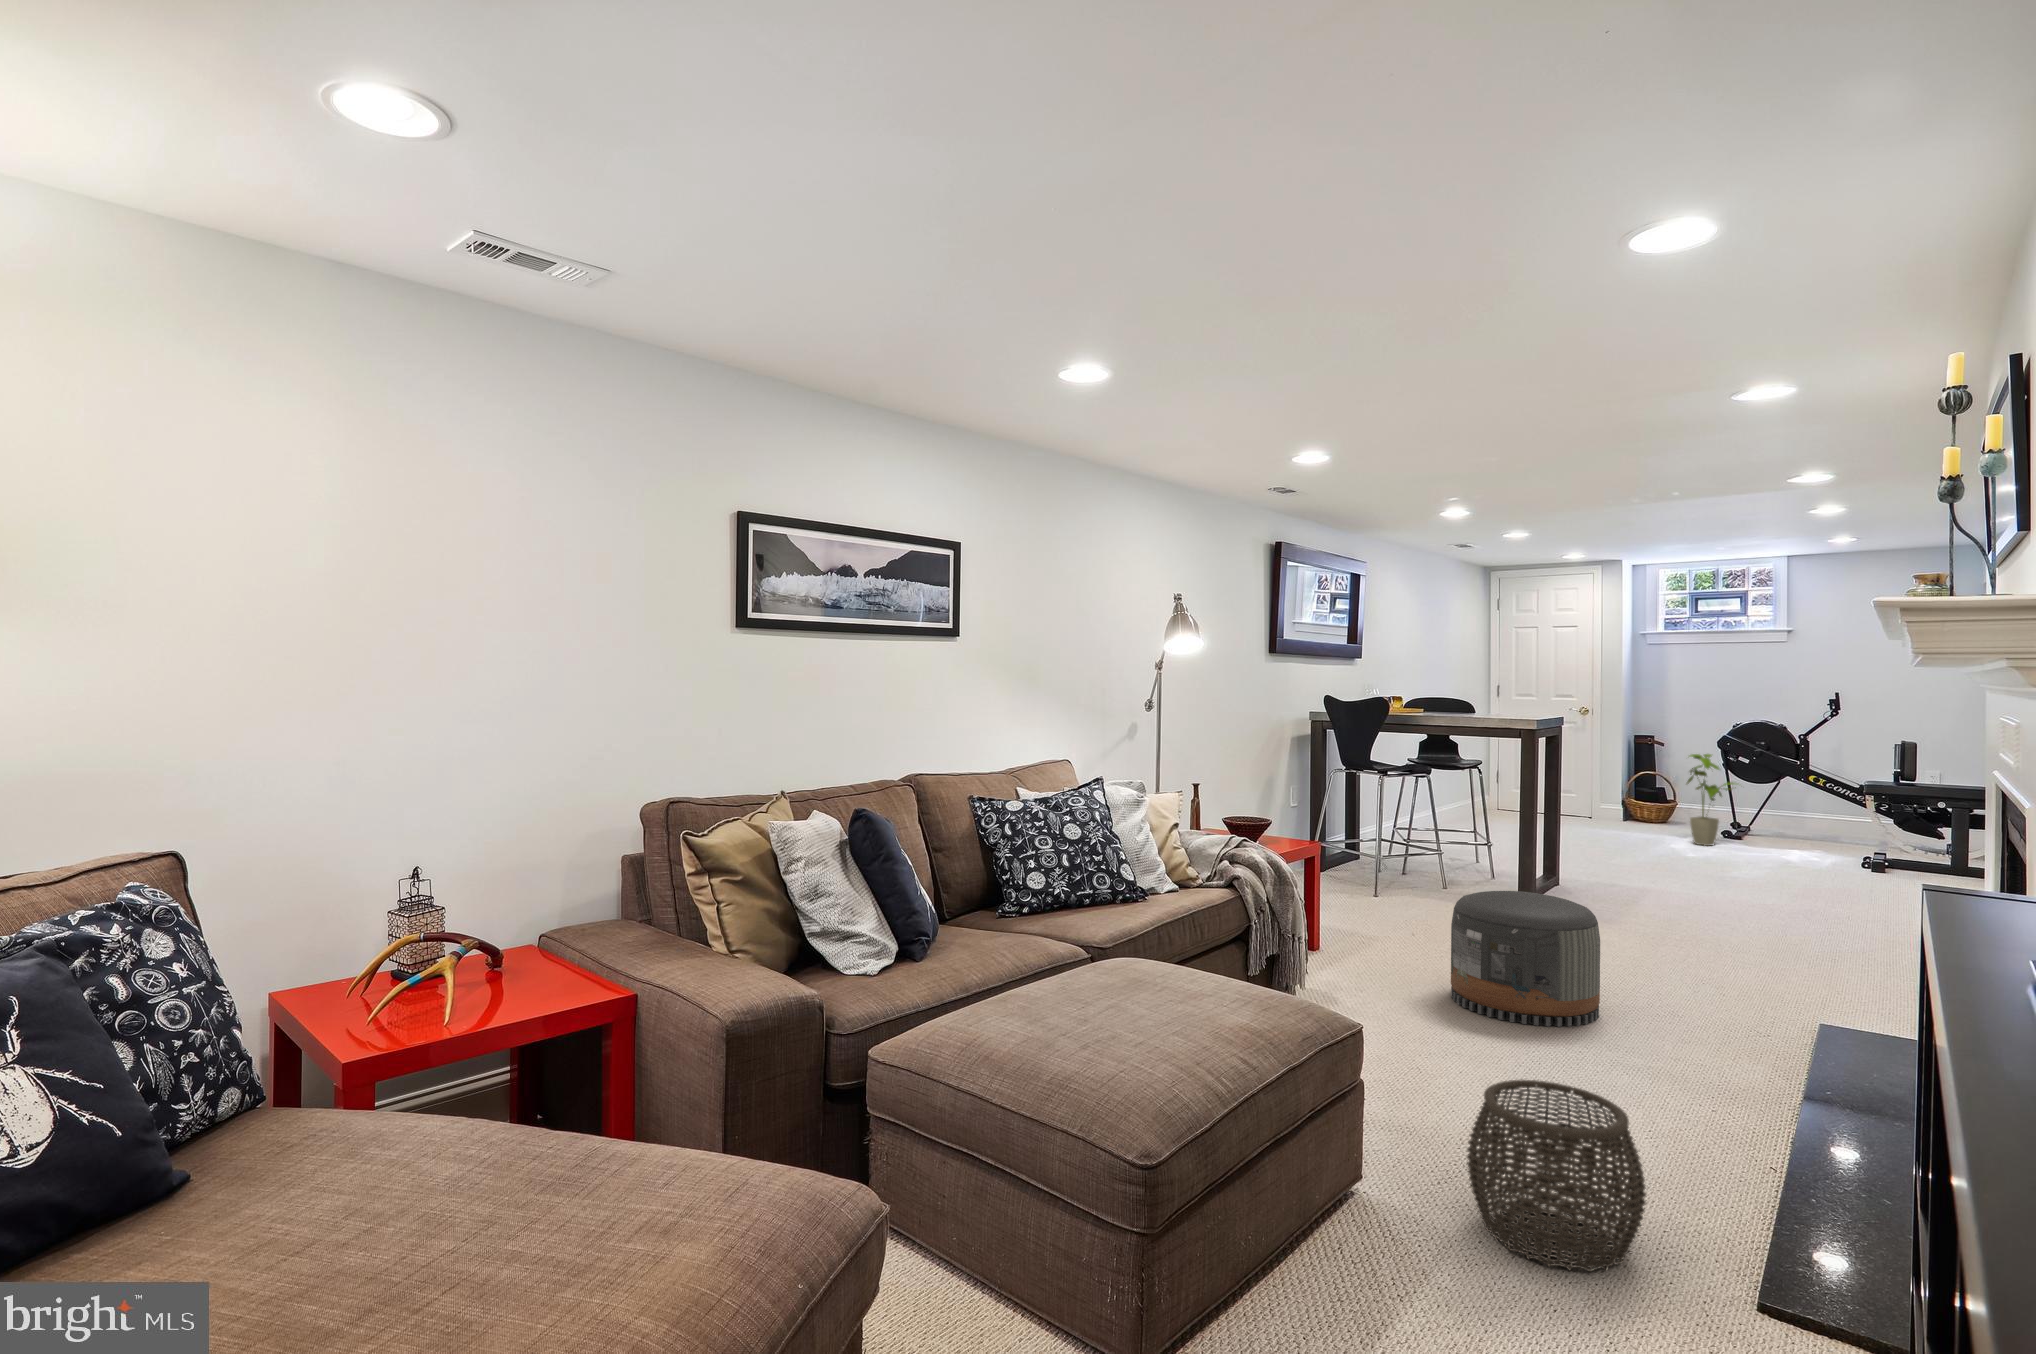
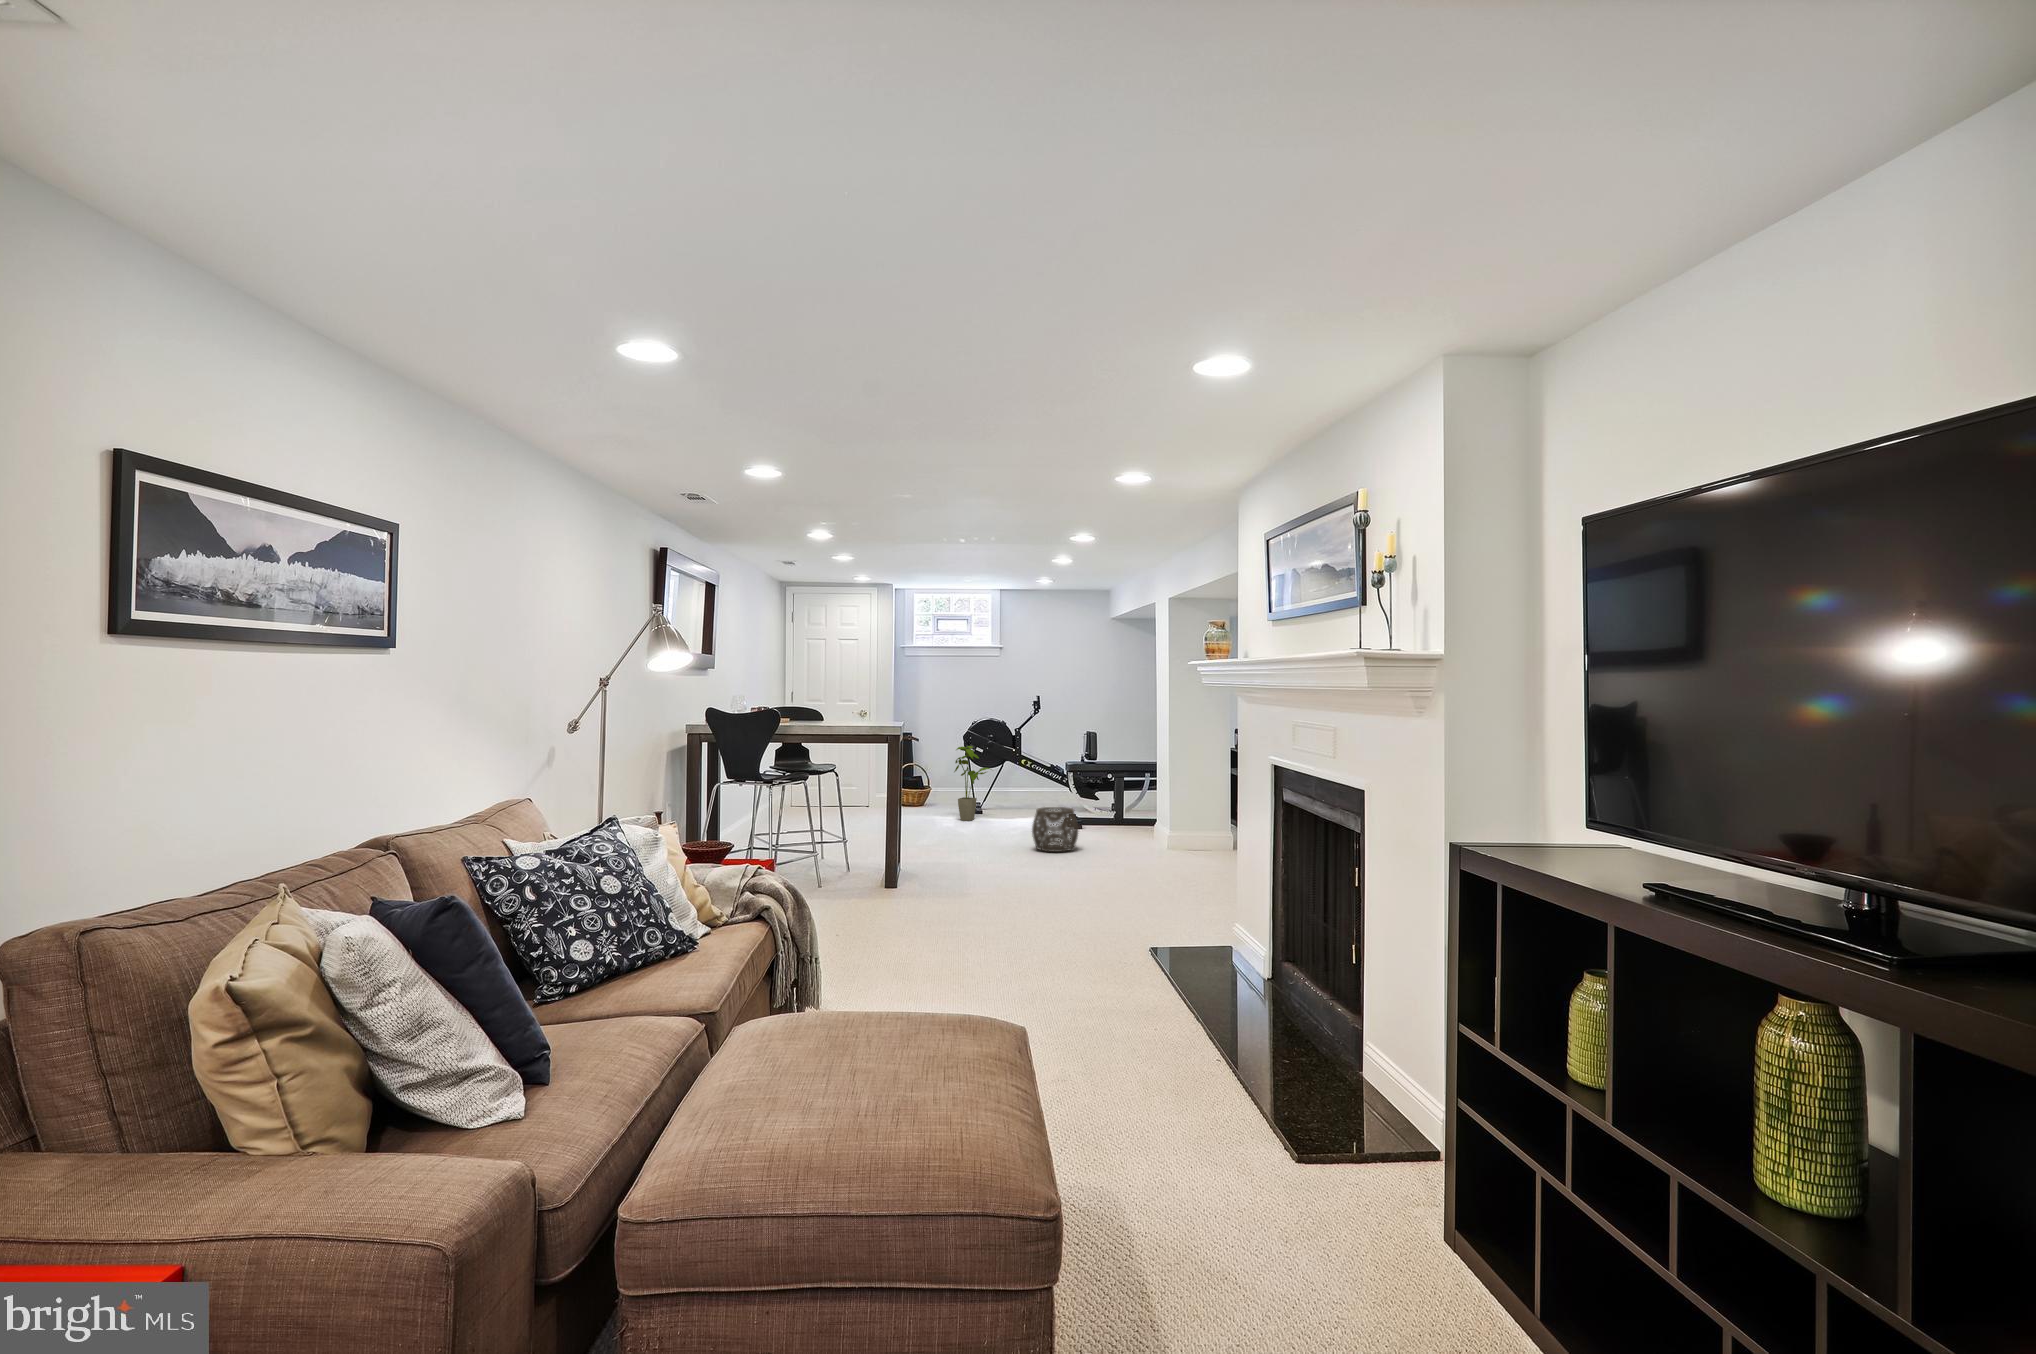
pouf: present [1451,891,1600,1027] -> none [923,878,1041,995]
woven basket: present [1467,1080,1646,1272] -> present [1032,807,1078,852]

